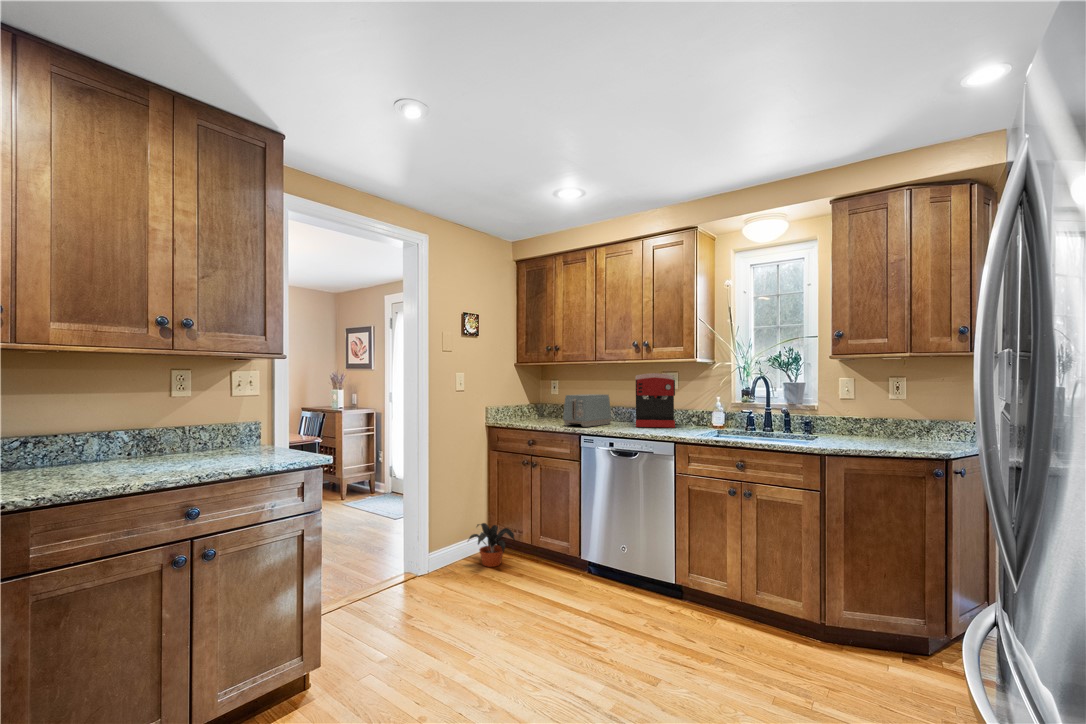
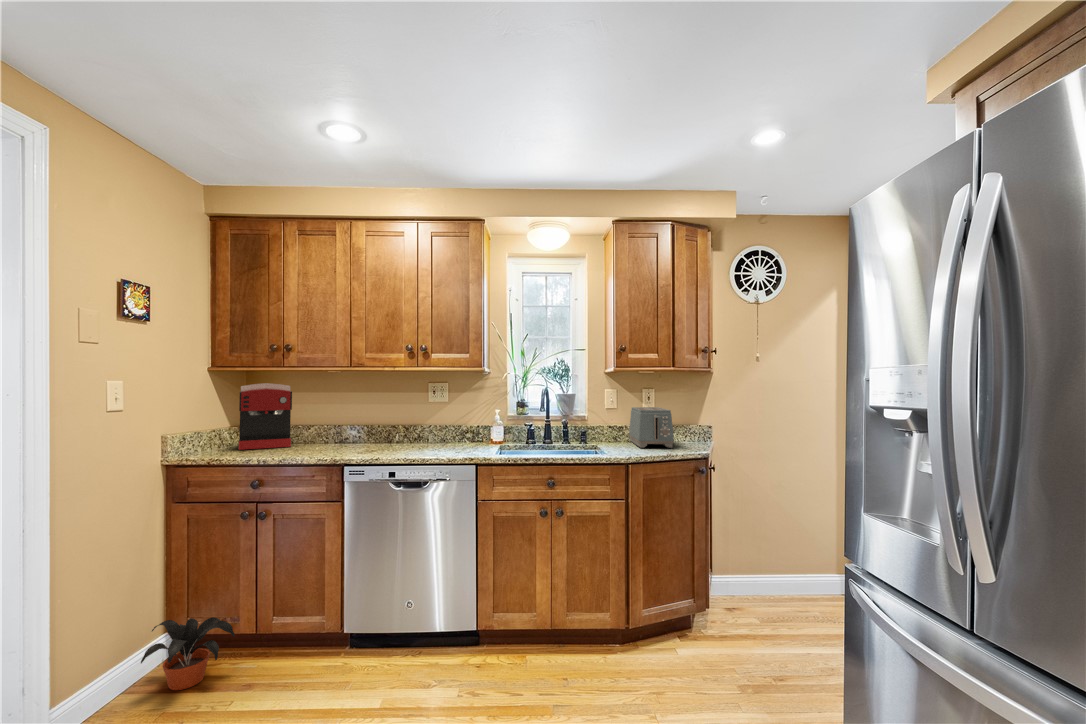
coffee maker: present [636,373,675,428] -> present [239,383,292,450]
toaster: present [563,394,611,427] -> present [629,407,674,448]

